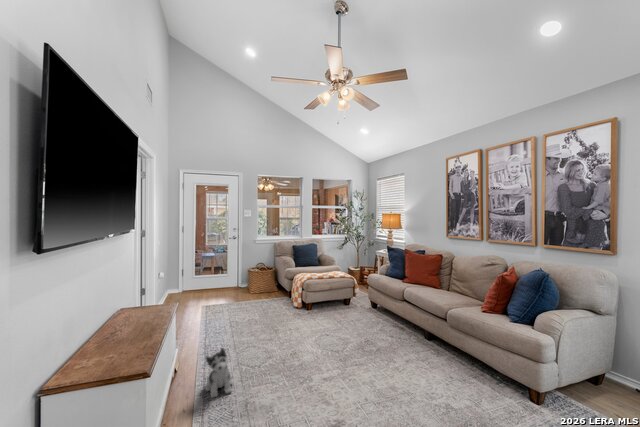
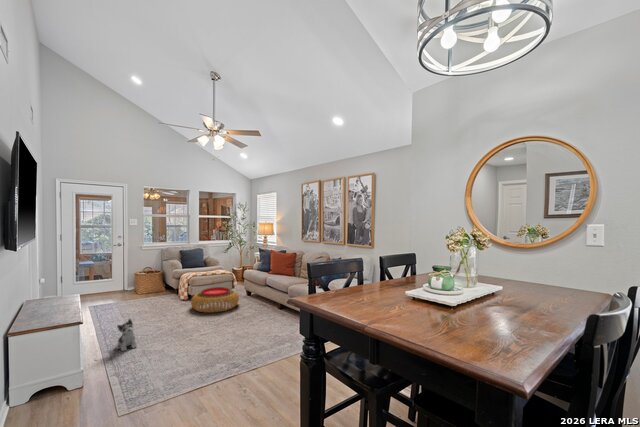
pouf: none [305,297,366,335] -> present [191,287,239,313]

